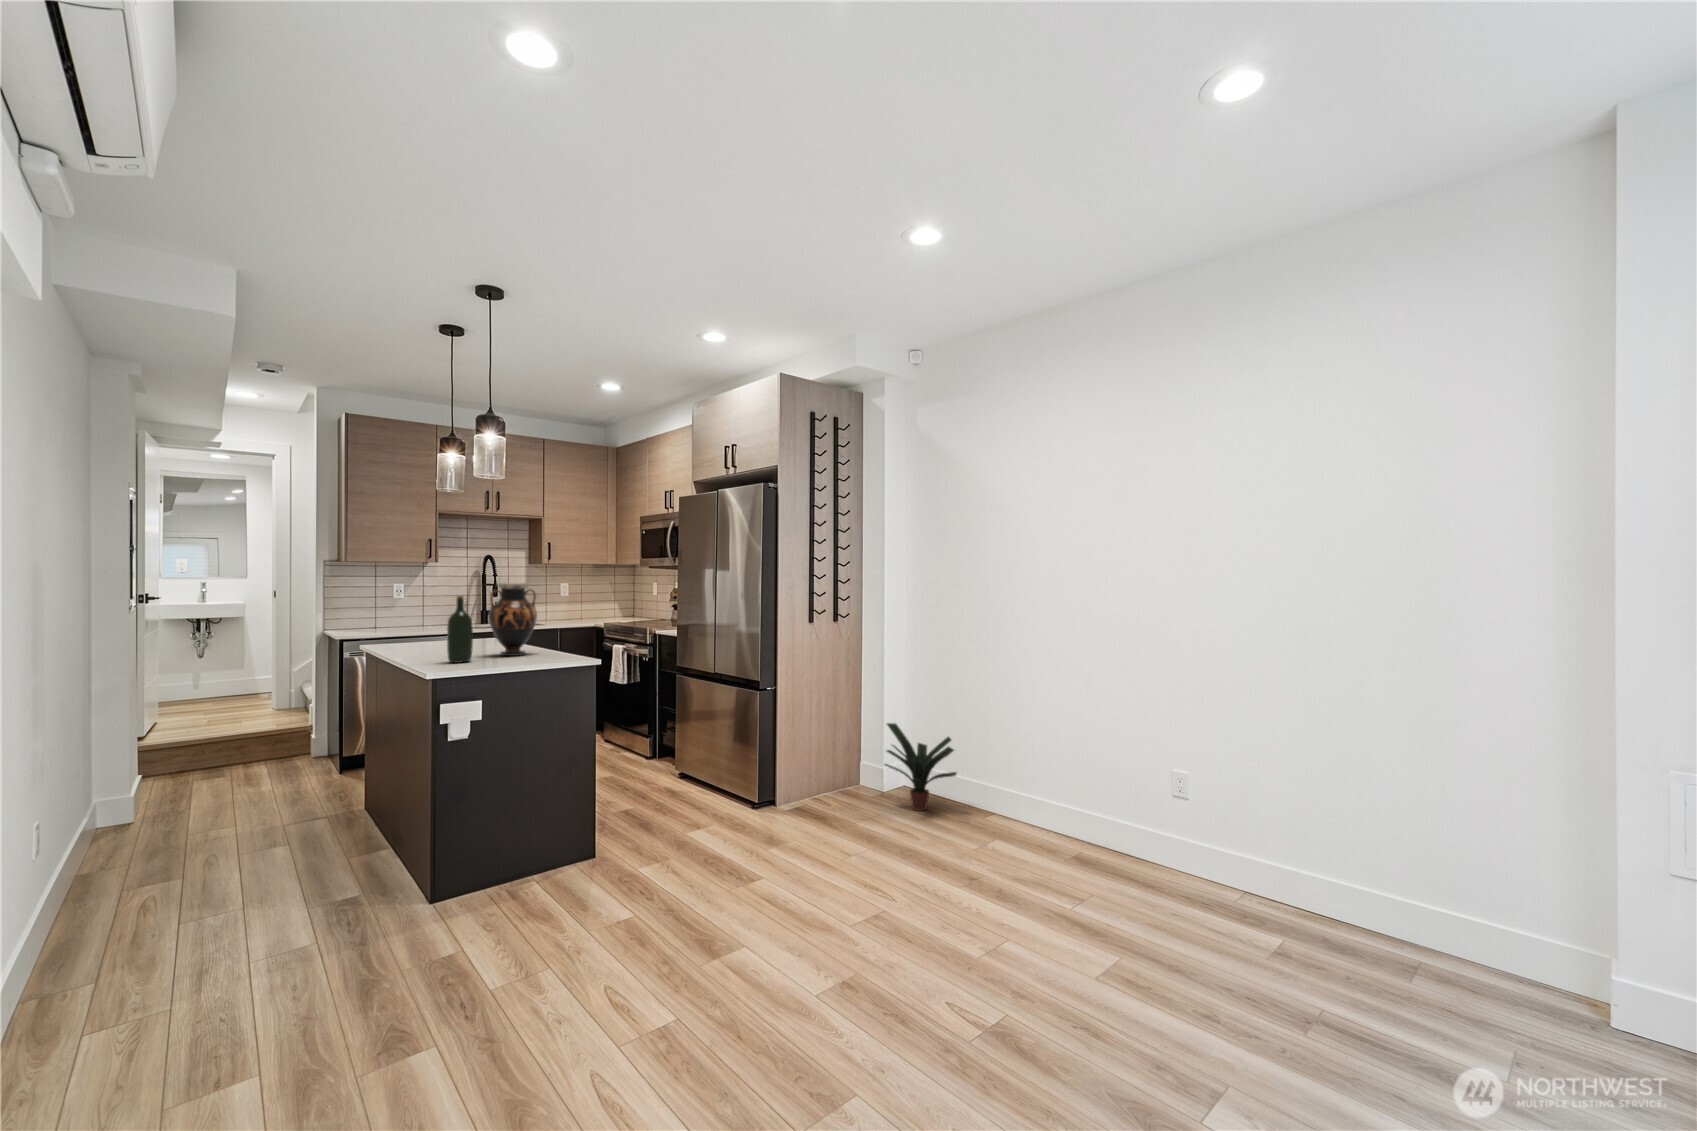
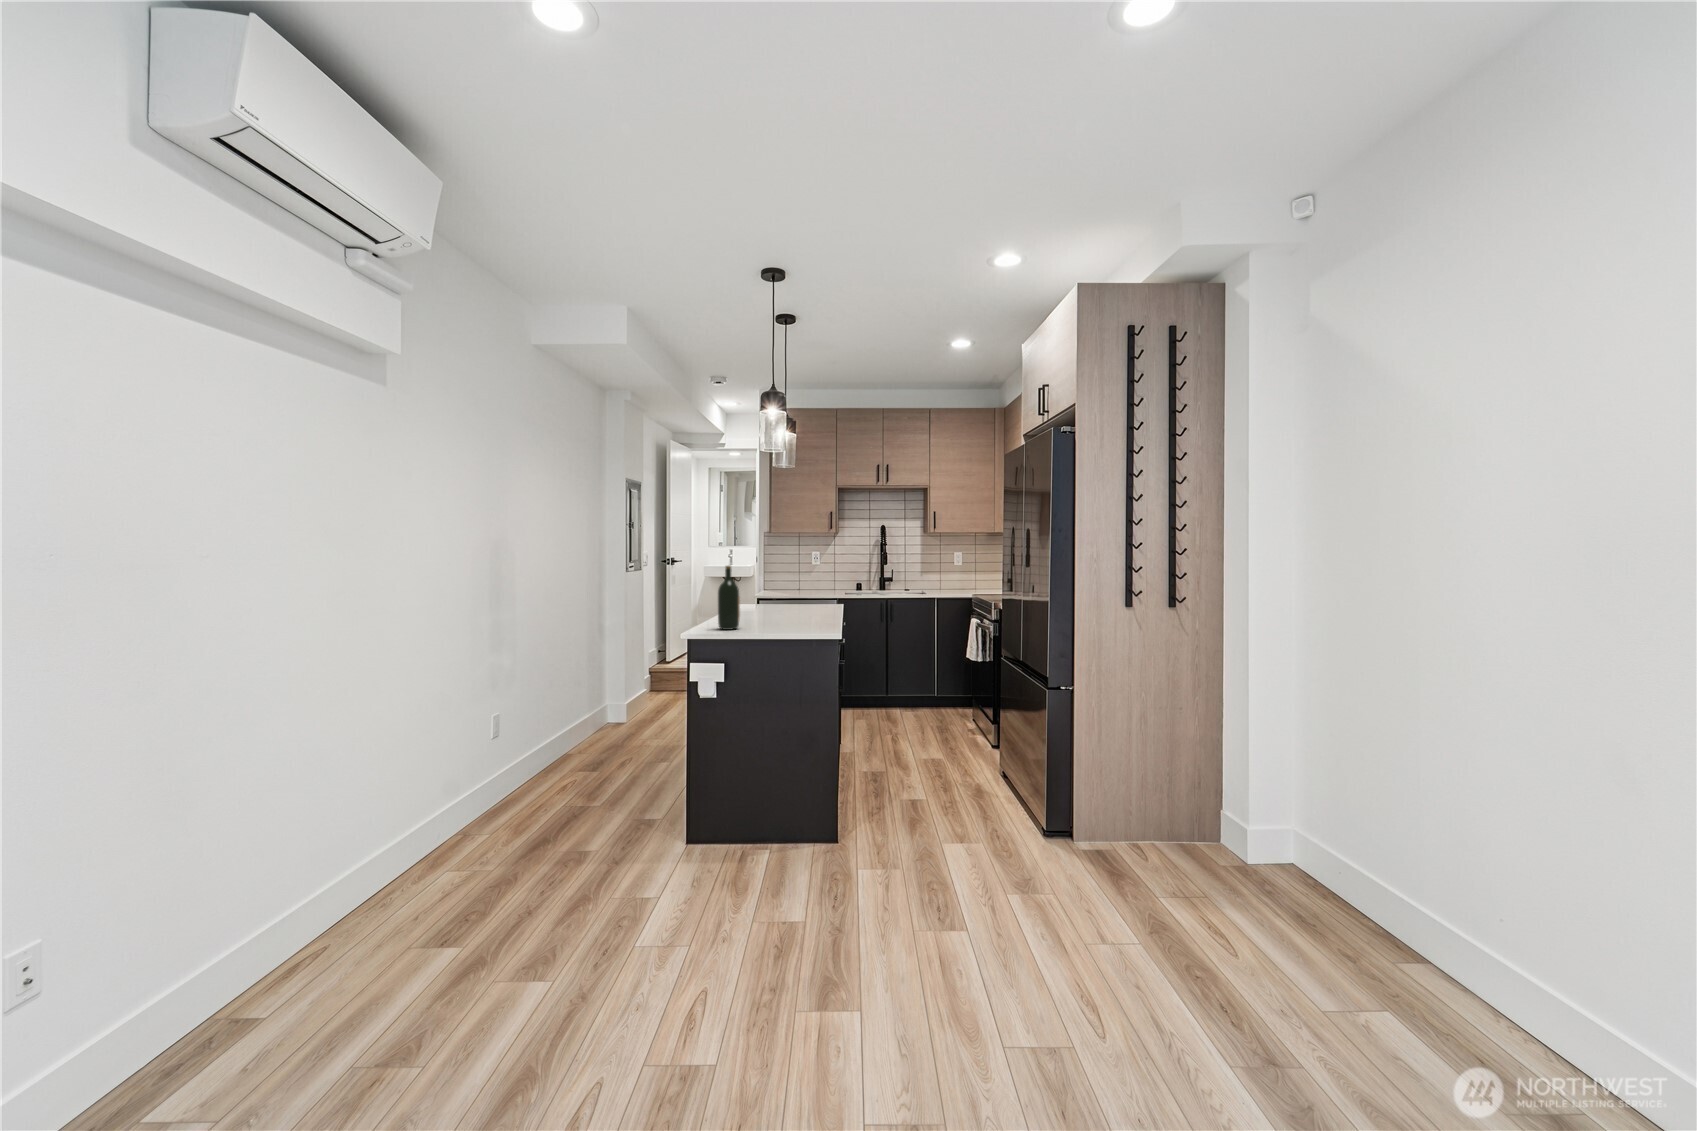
vase: present [489,583,537,656] -> none [767,554,811,626]
potted plant: present [885,723,956,811] -> none [1223,767,1361,919]

